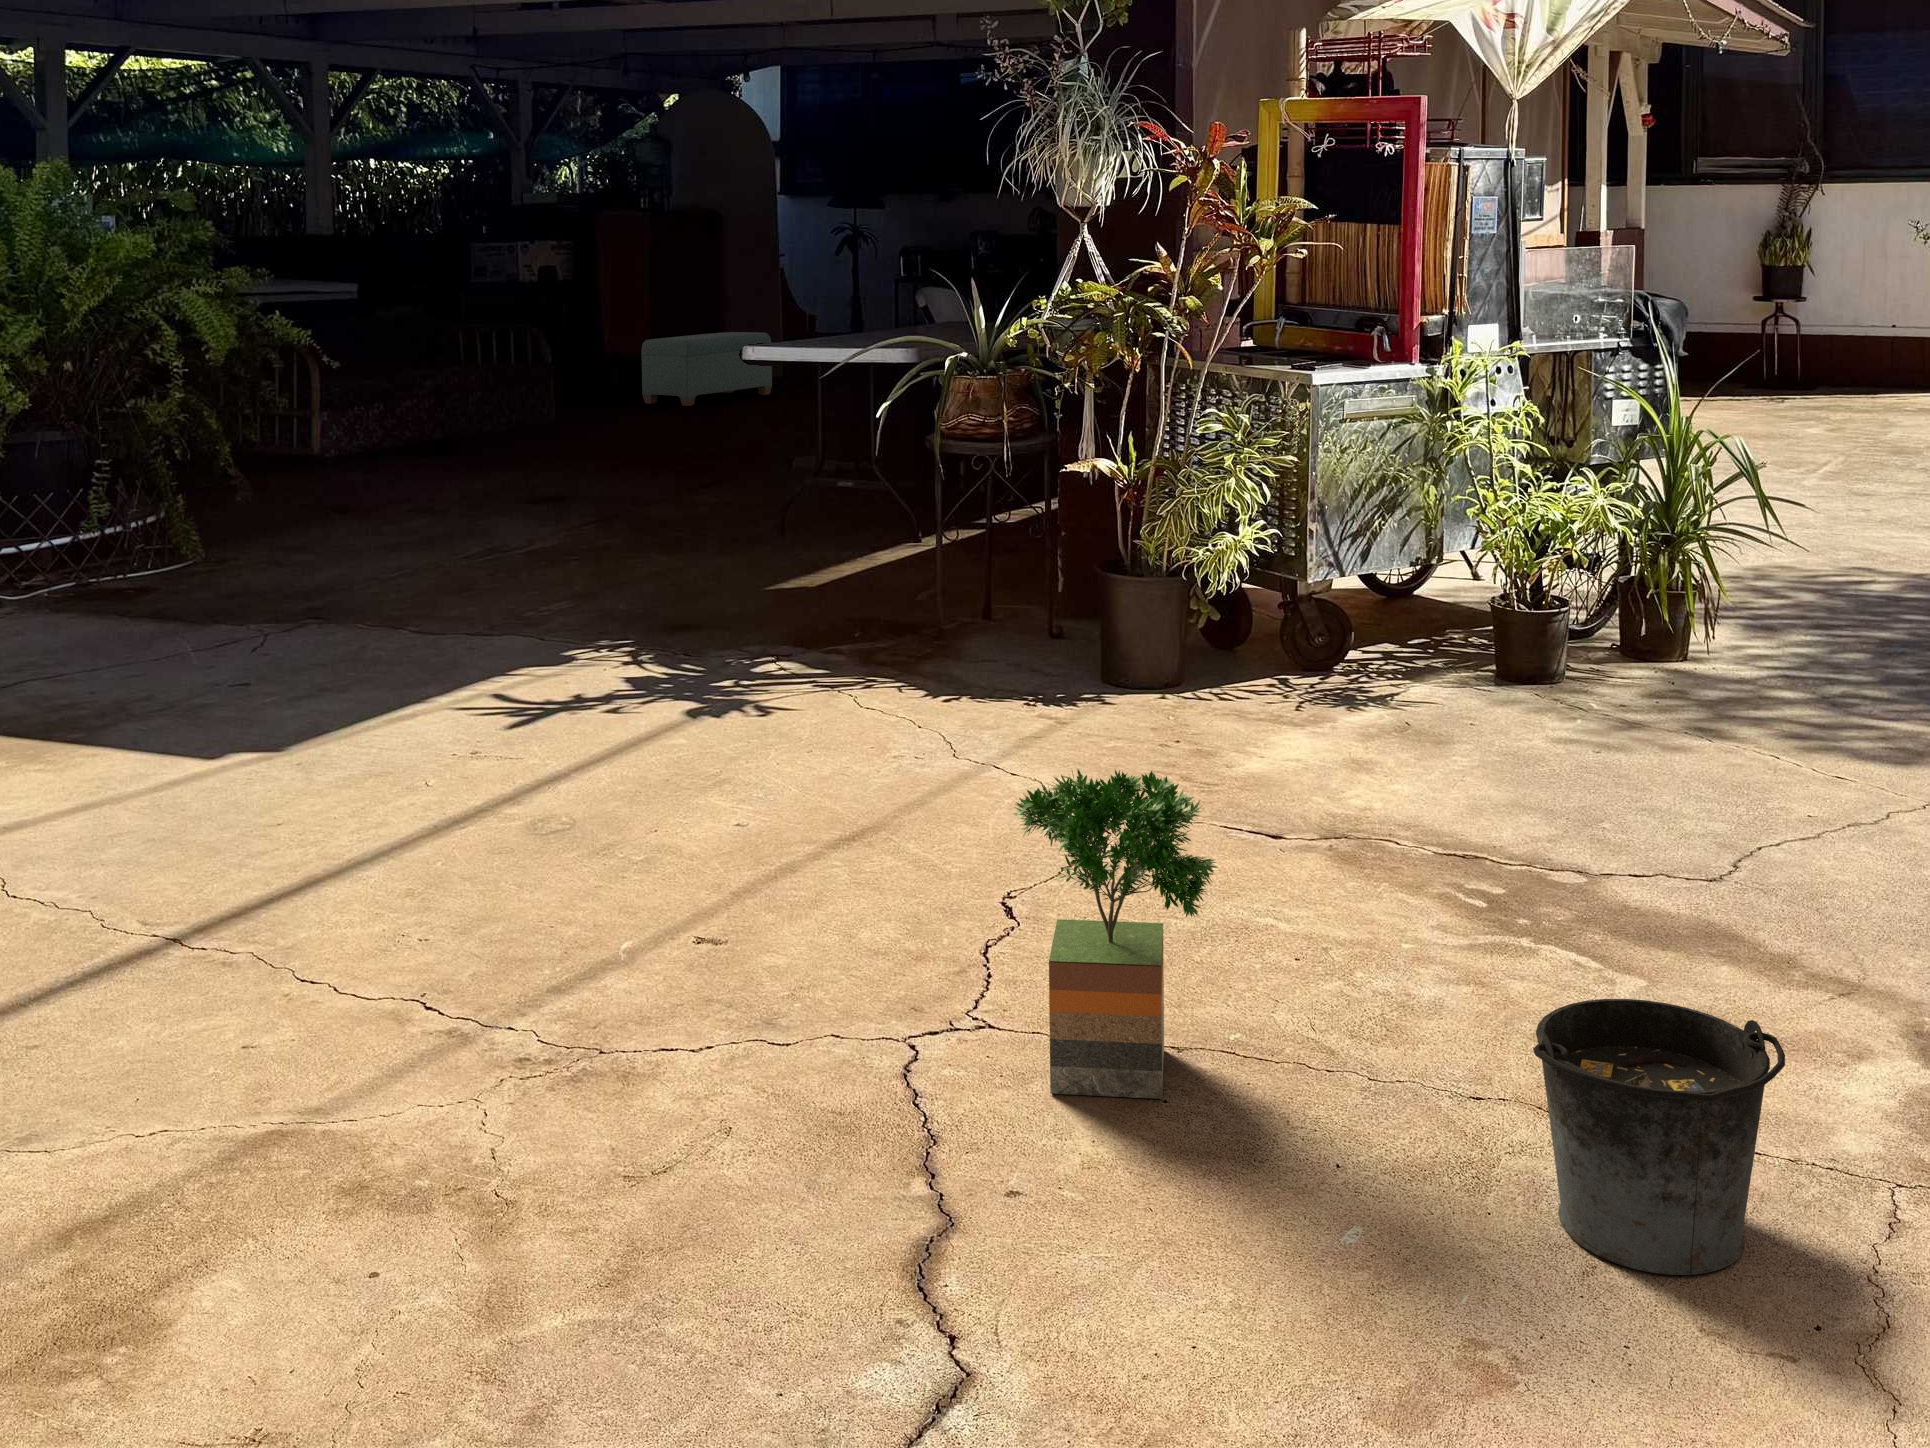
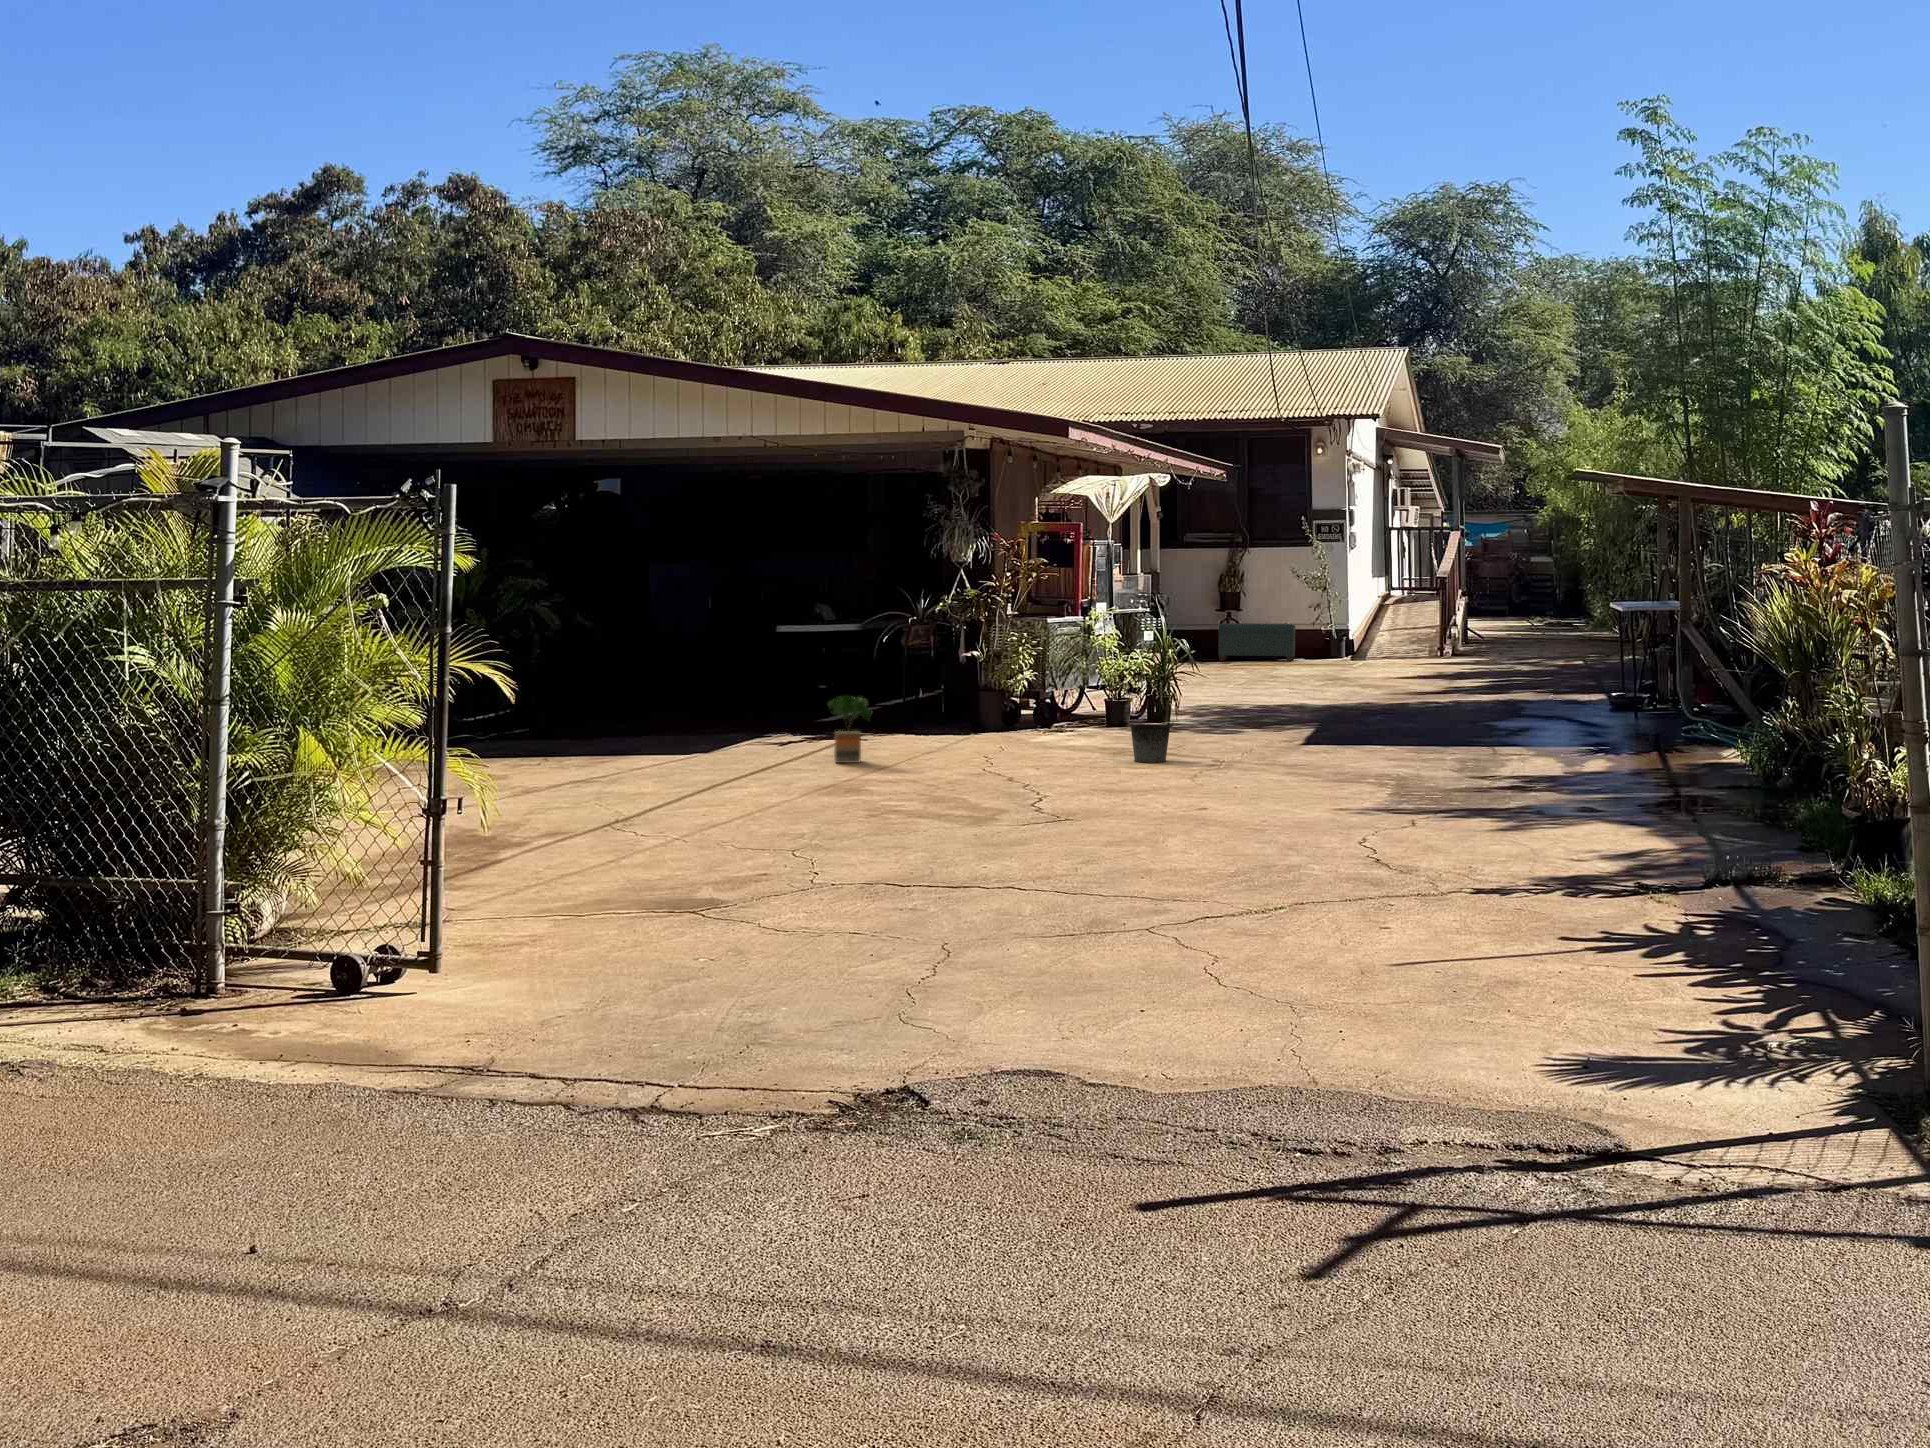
bench: present [641,332,772,406] -> present [1218,623,1296,662]
potted tree: present [1014,769,1218,1099] -> present [828,696,872,763]

